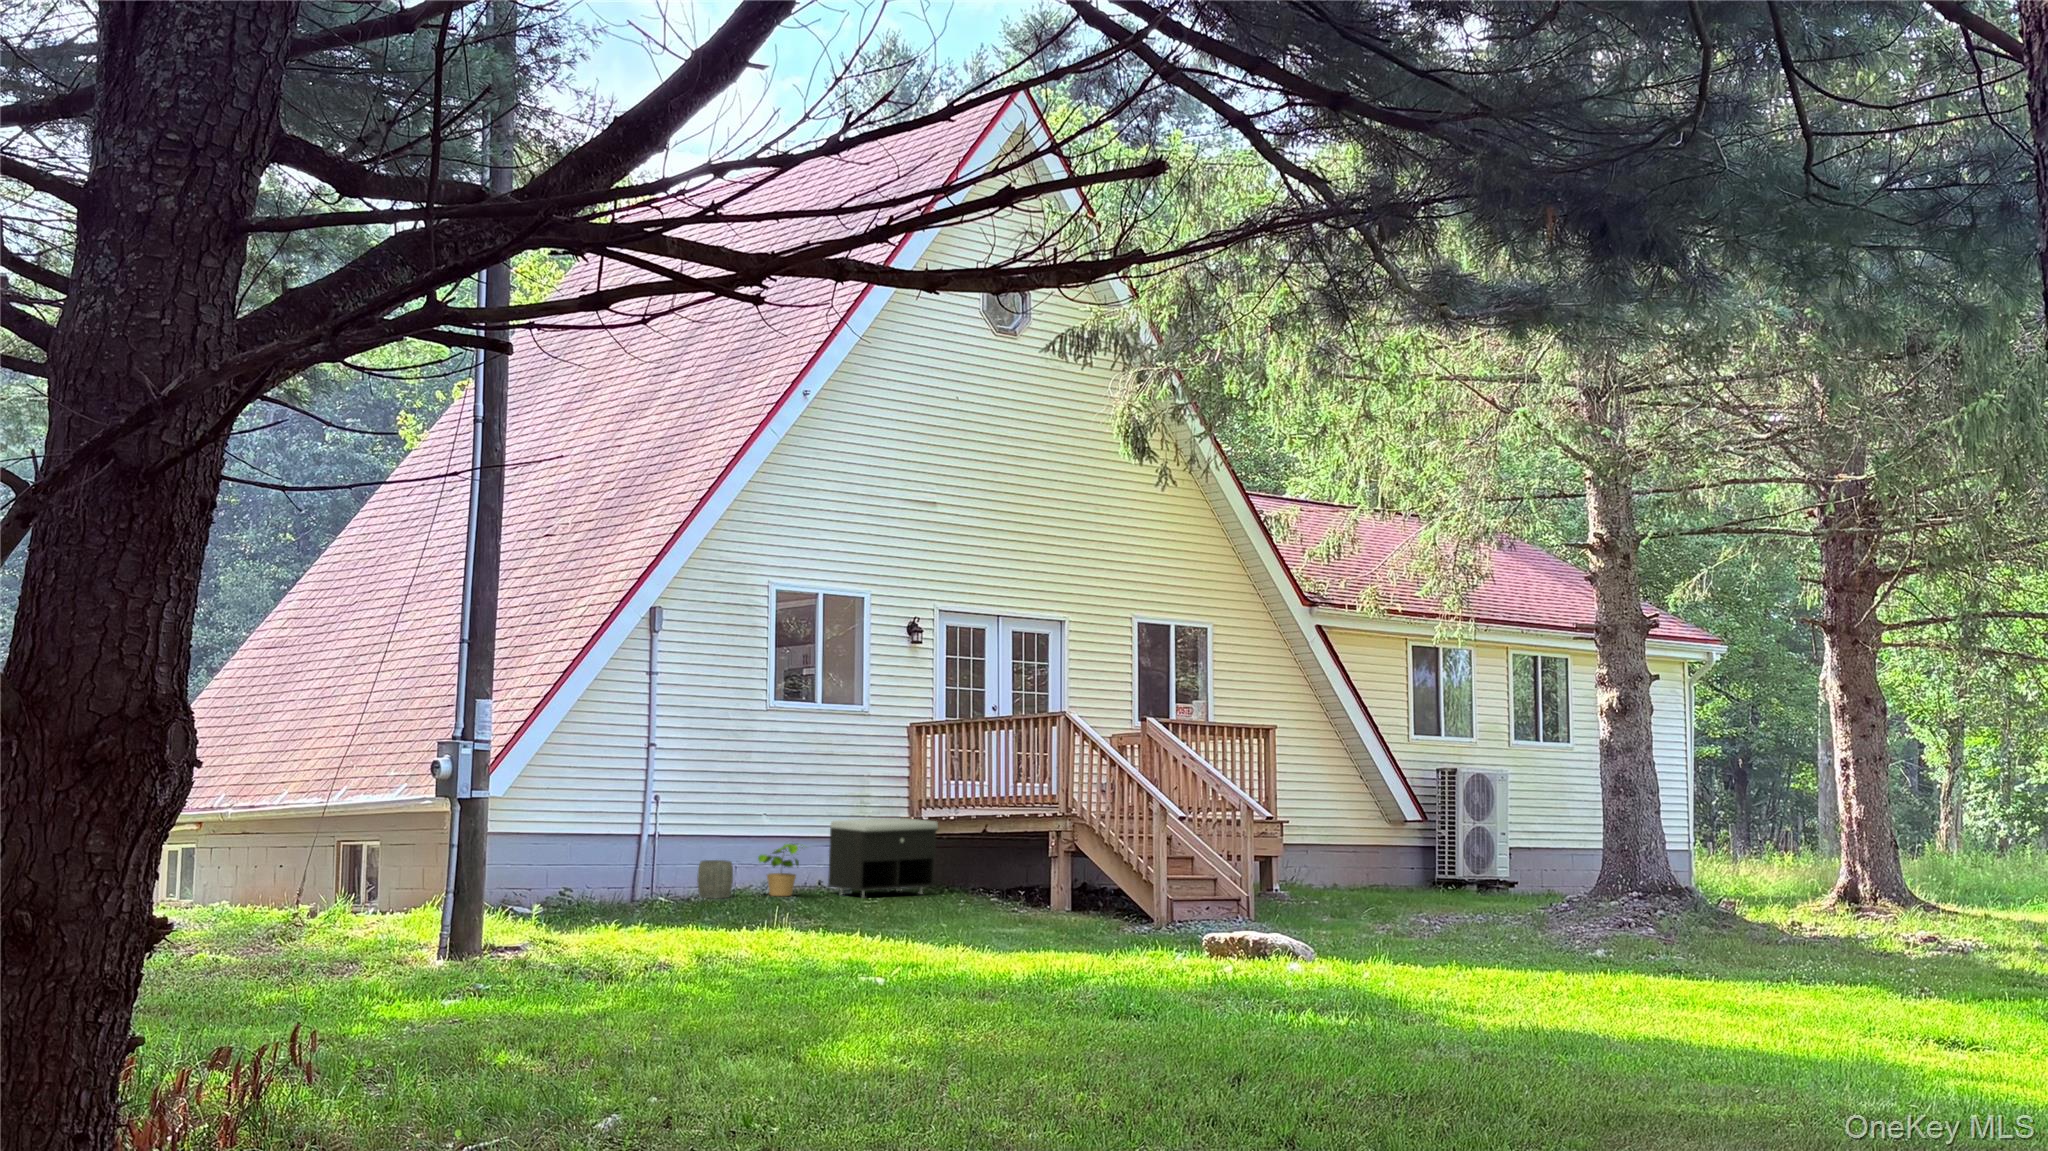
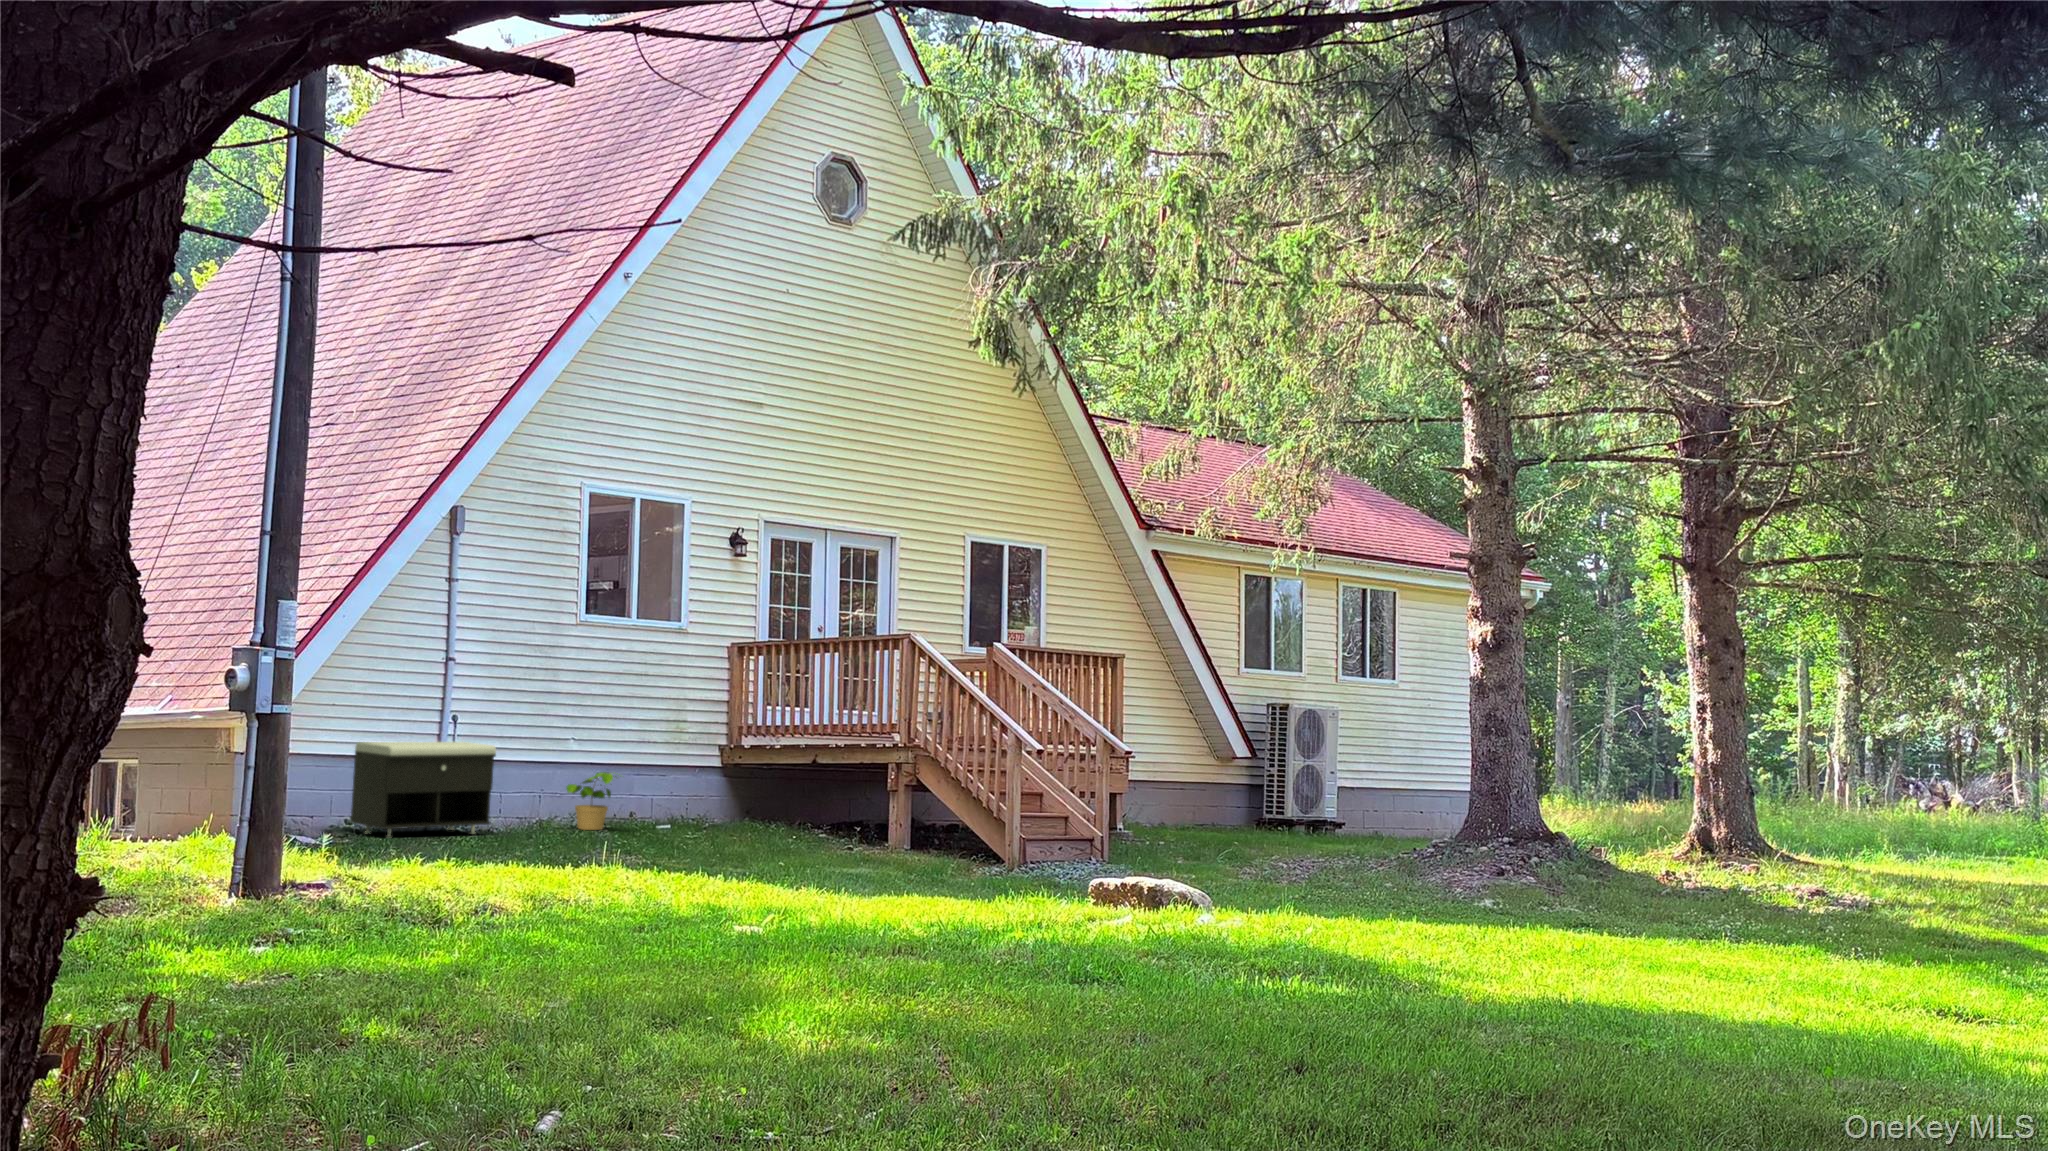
storage bench: present [828,818,938,898] -> present [351,742,496,837]
woven basket: present [697,860,733,898] -> none [498,790,539,832]

